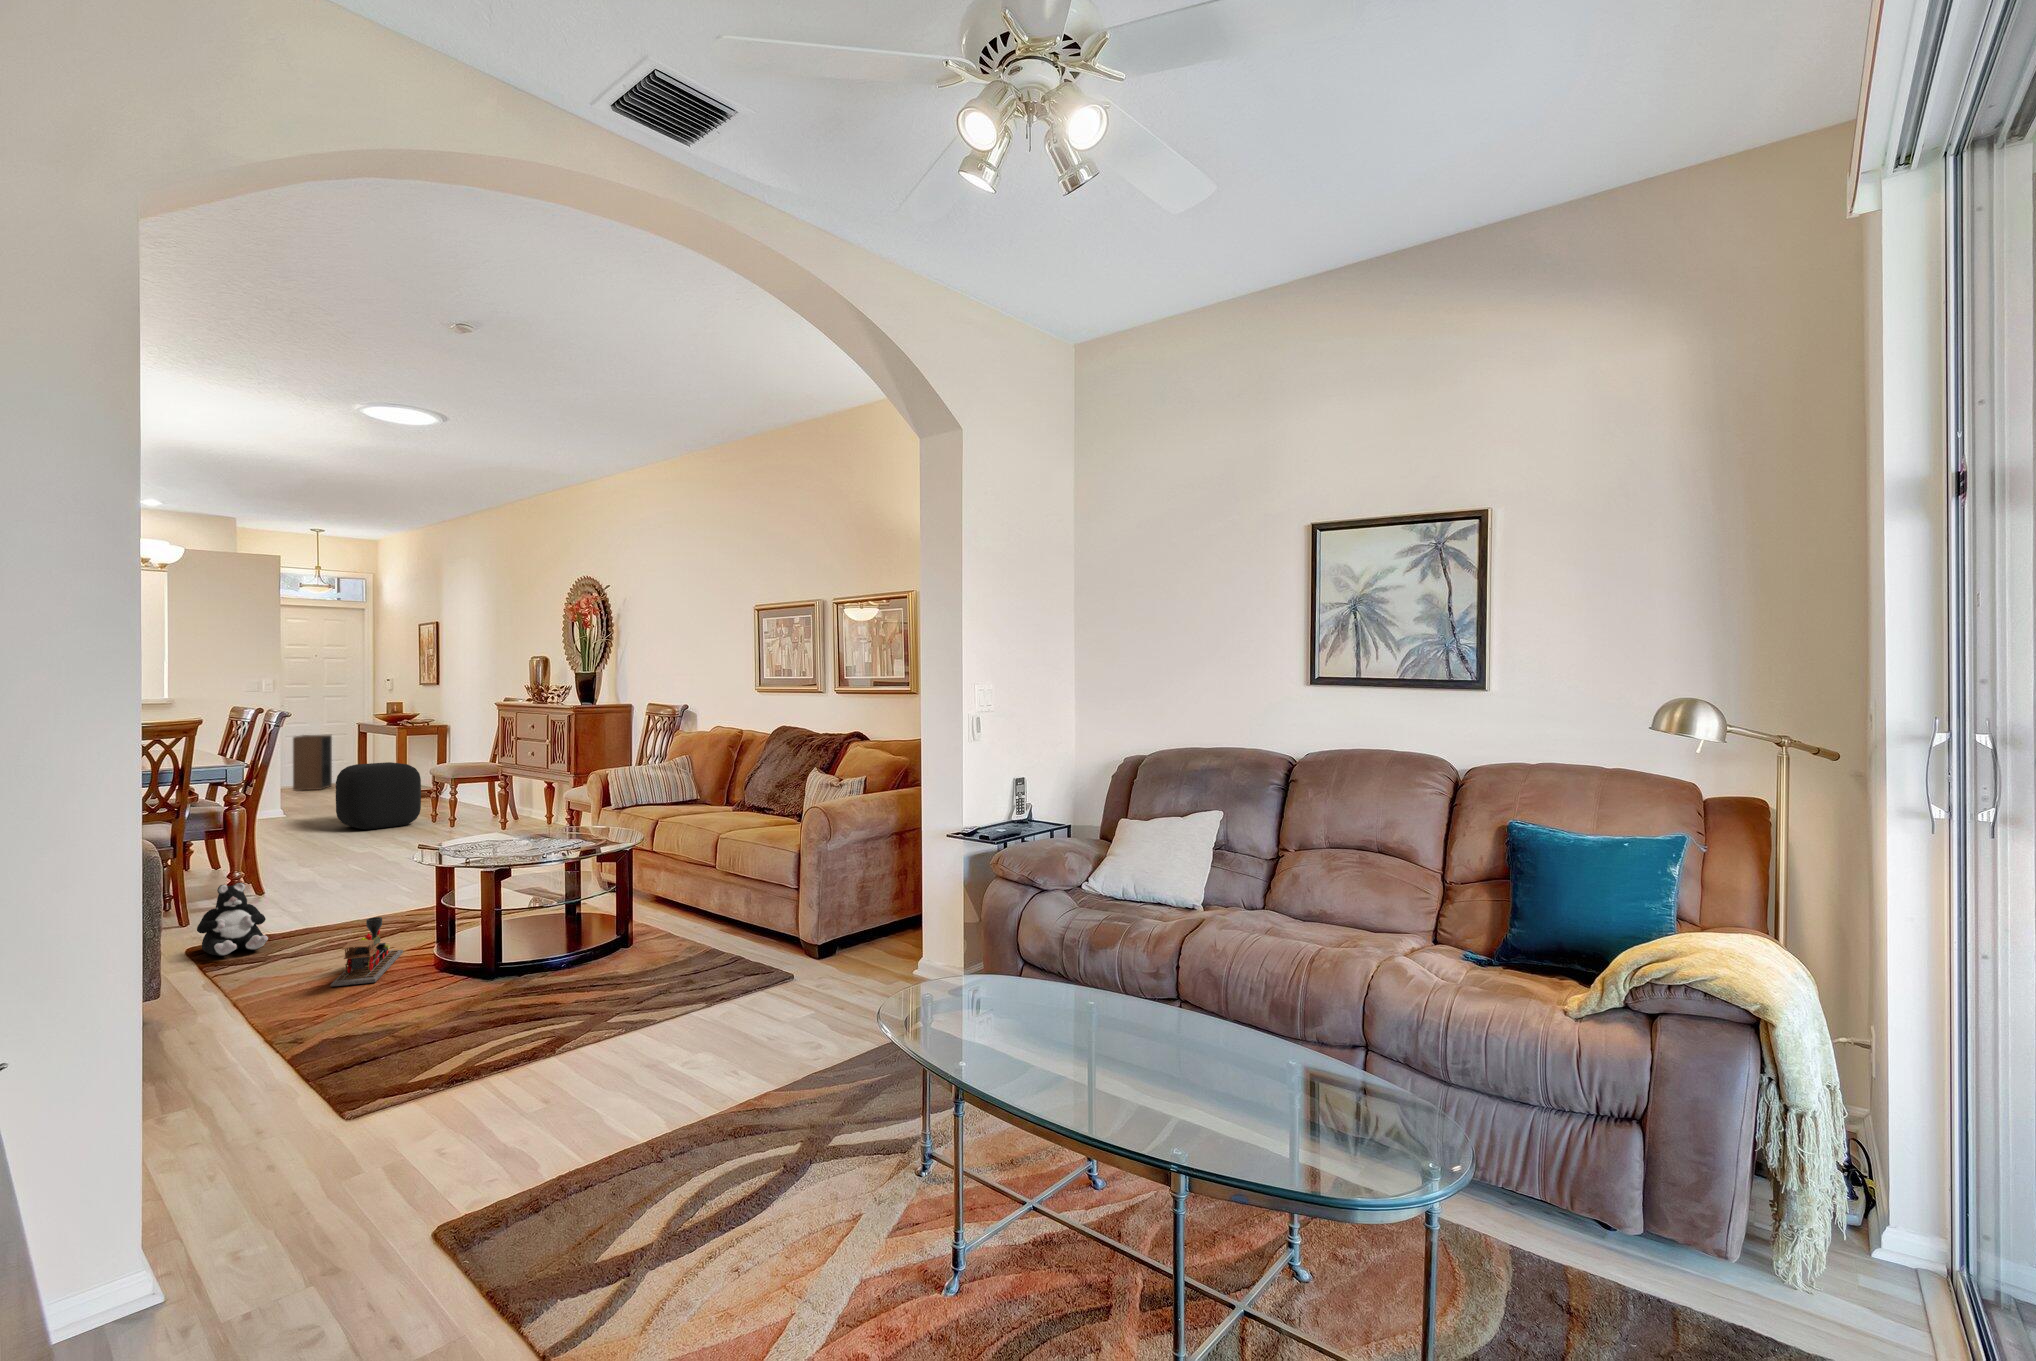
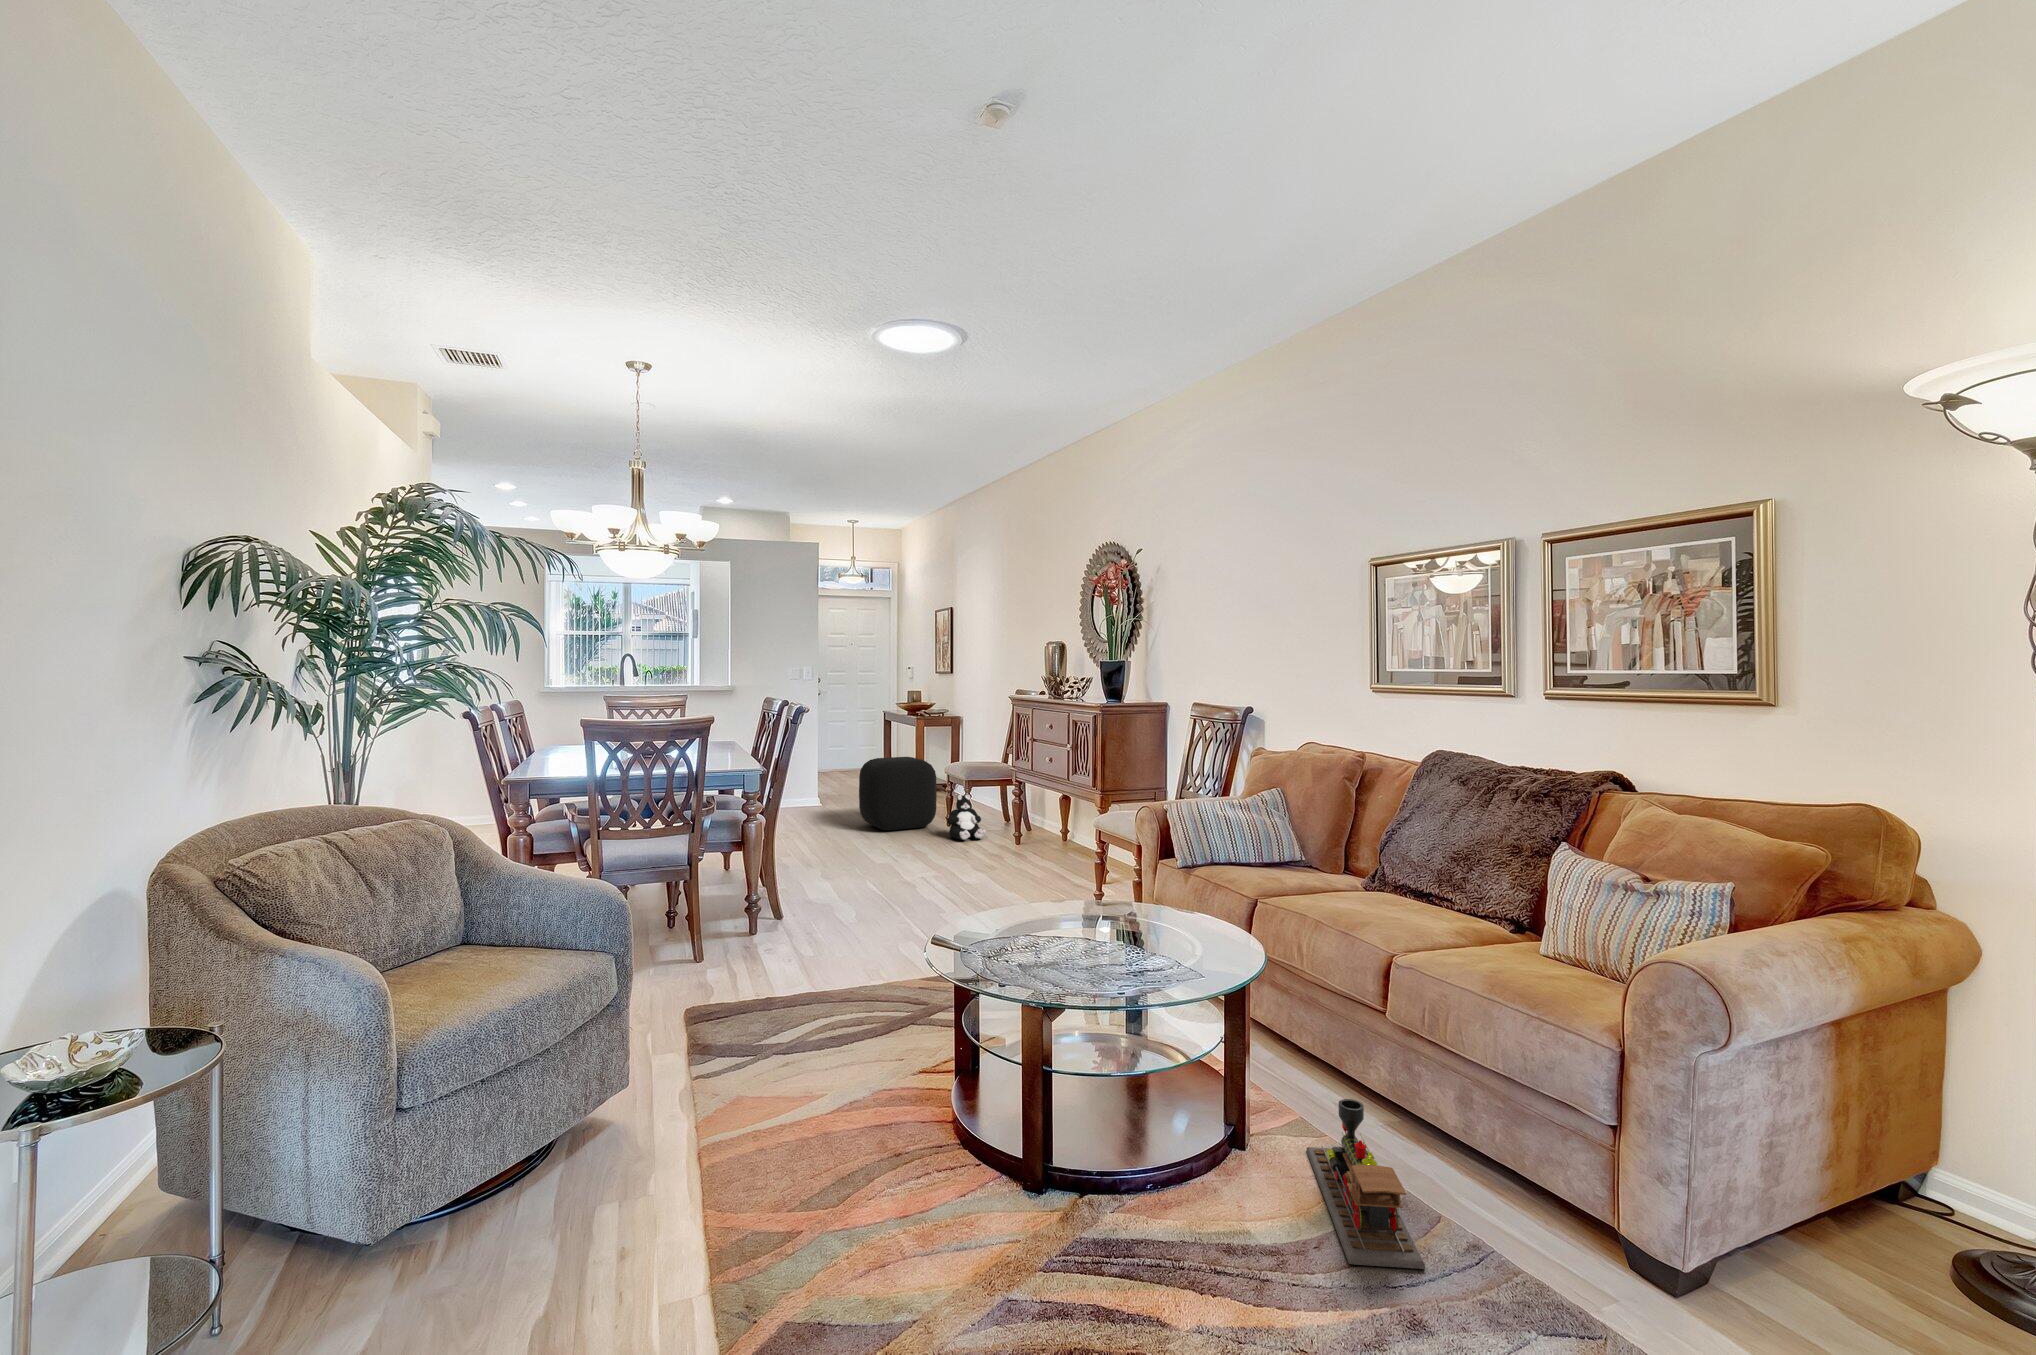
speaker: present [293,735,332,791] -> none [831,719,863,774]
plush toy: present [197,883,268,956] -> present [947,794,986,840]
toy train: present [331,917,403,987] -> present [1306,1099,1425,1269]

